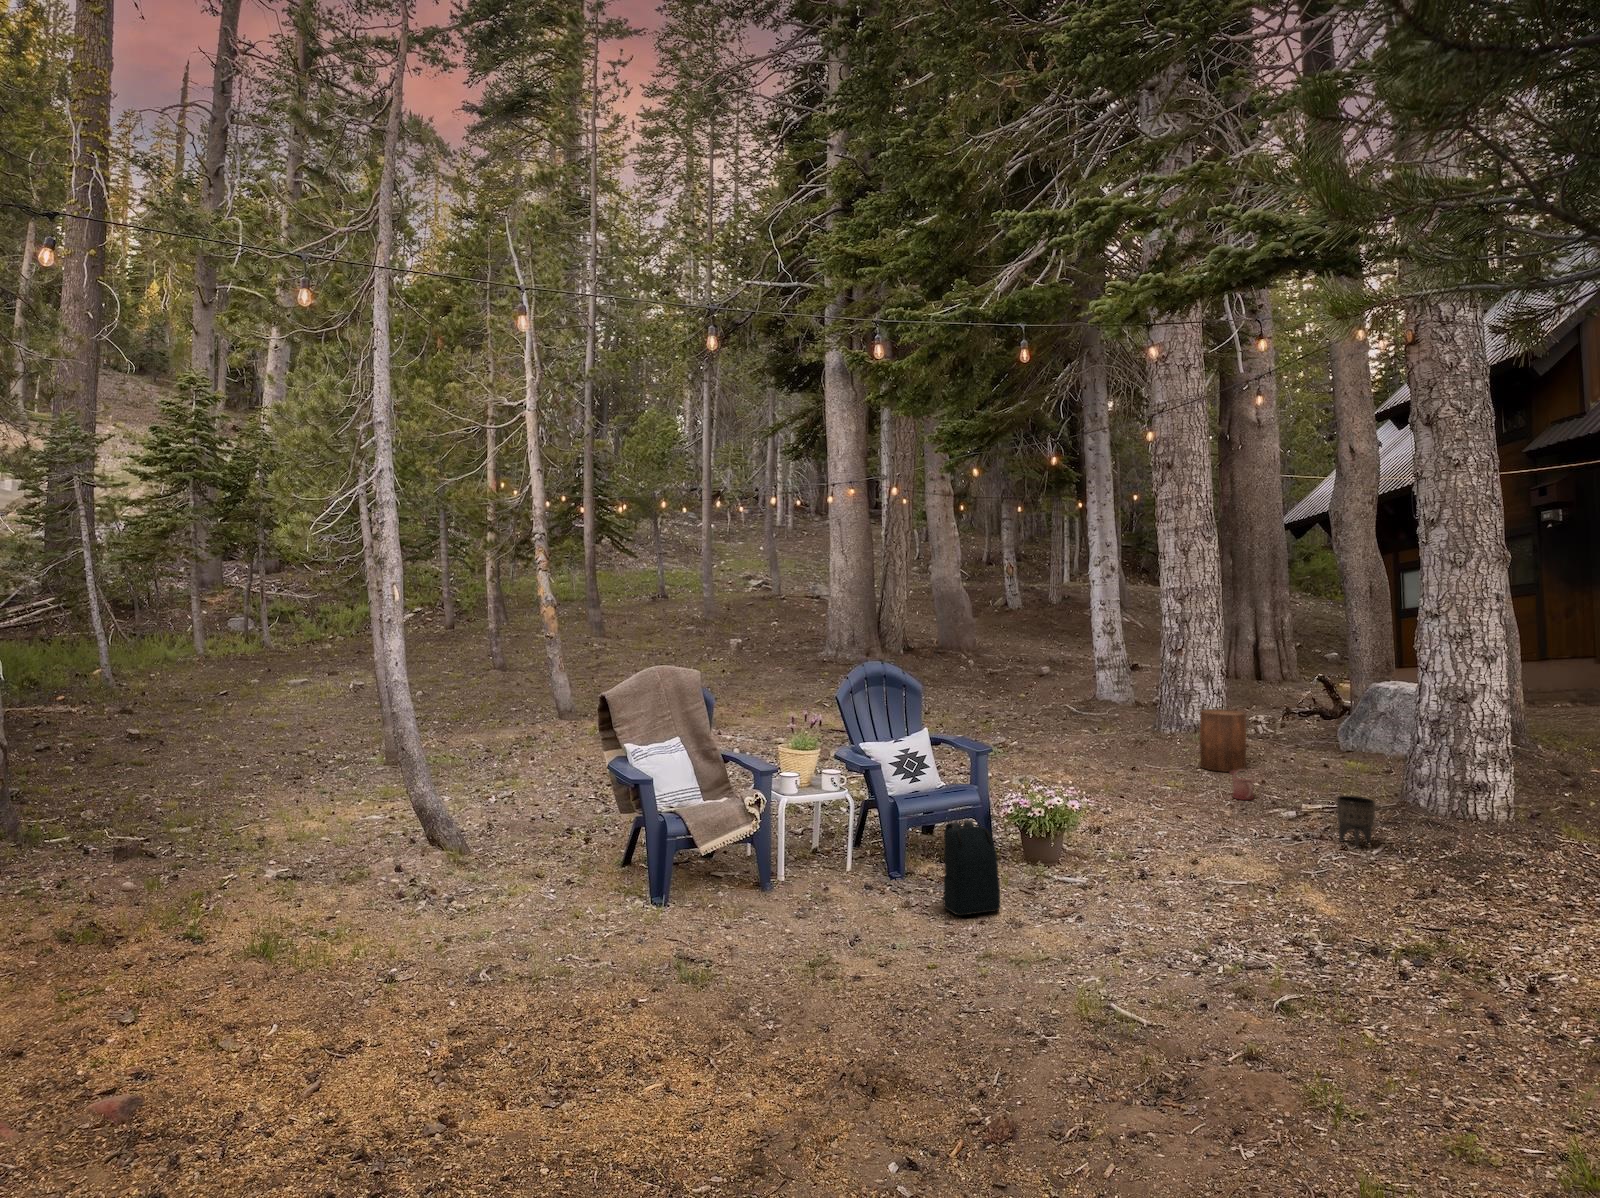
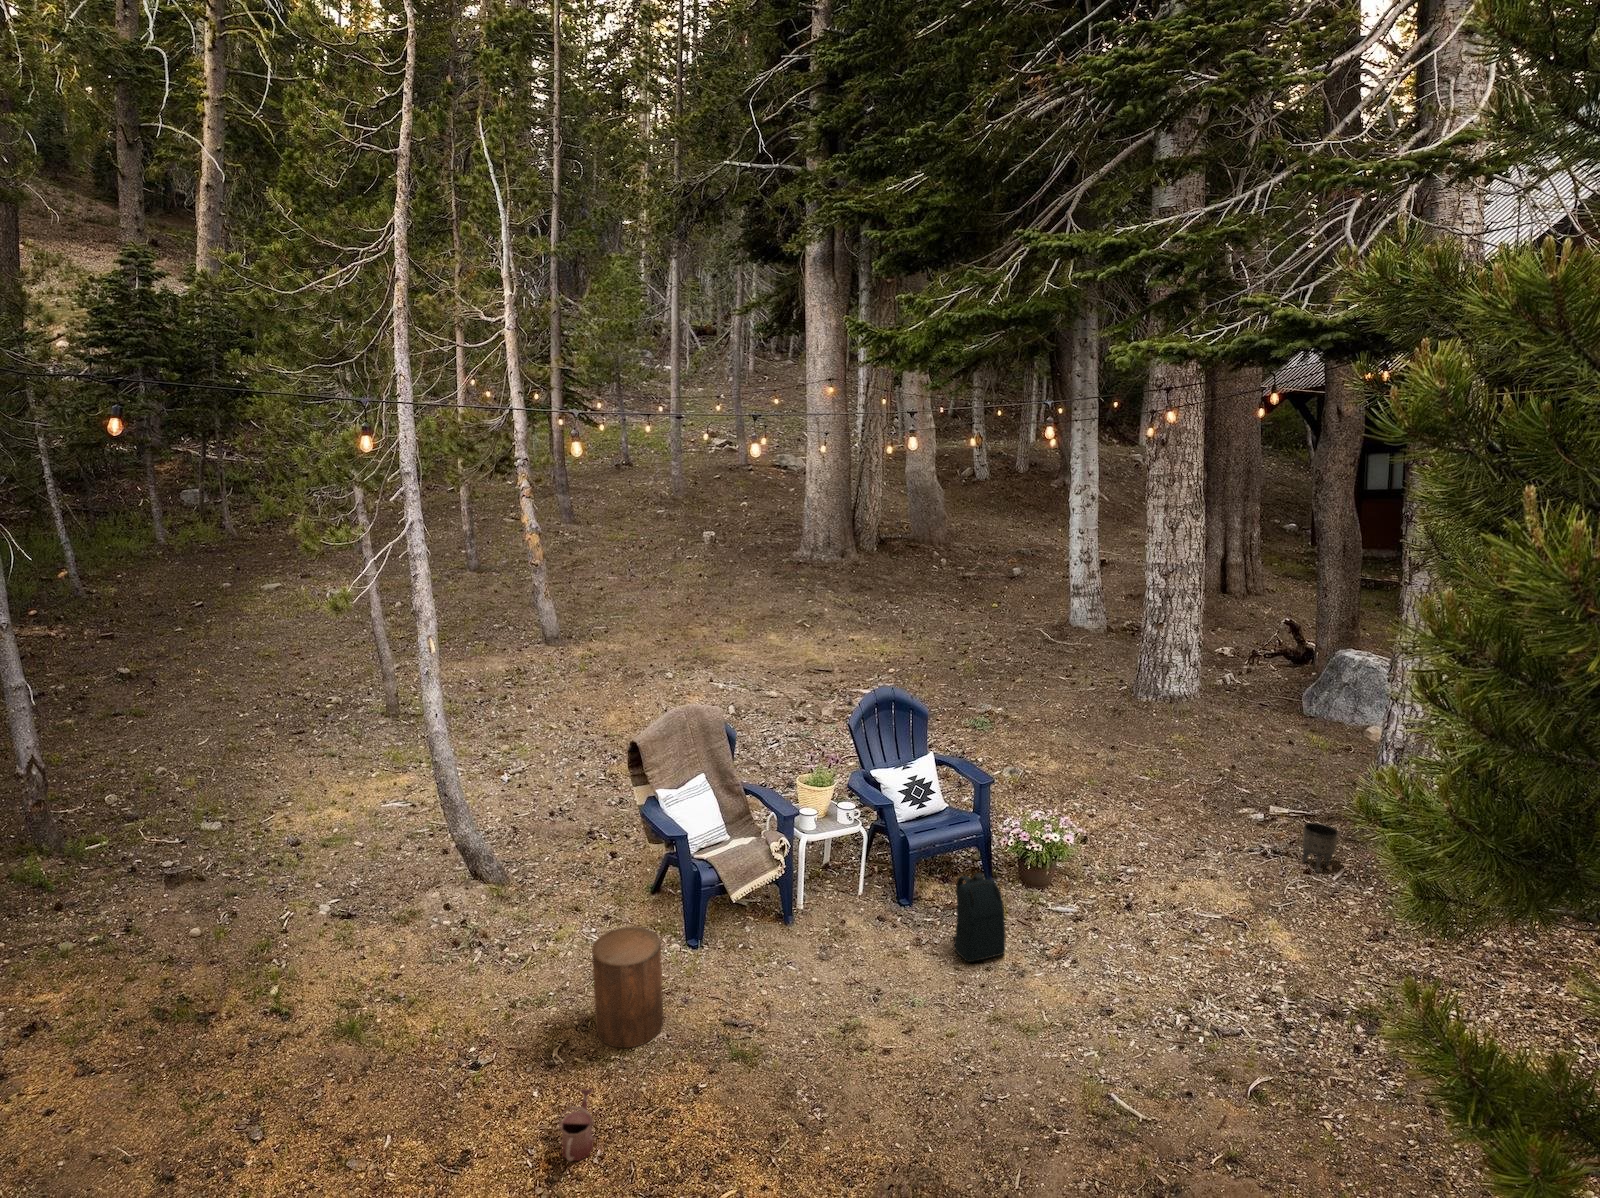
stool: present [1200,709,1246,772] -> present [592,927,663,1048]
watering can: present [1229,769,1254,800] -> present [559,1089,594,1161]

